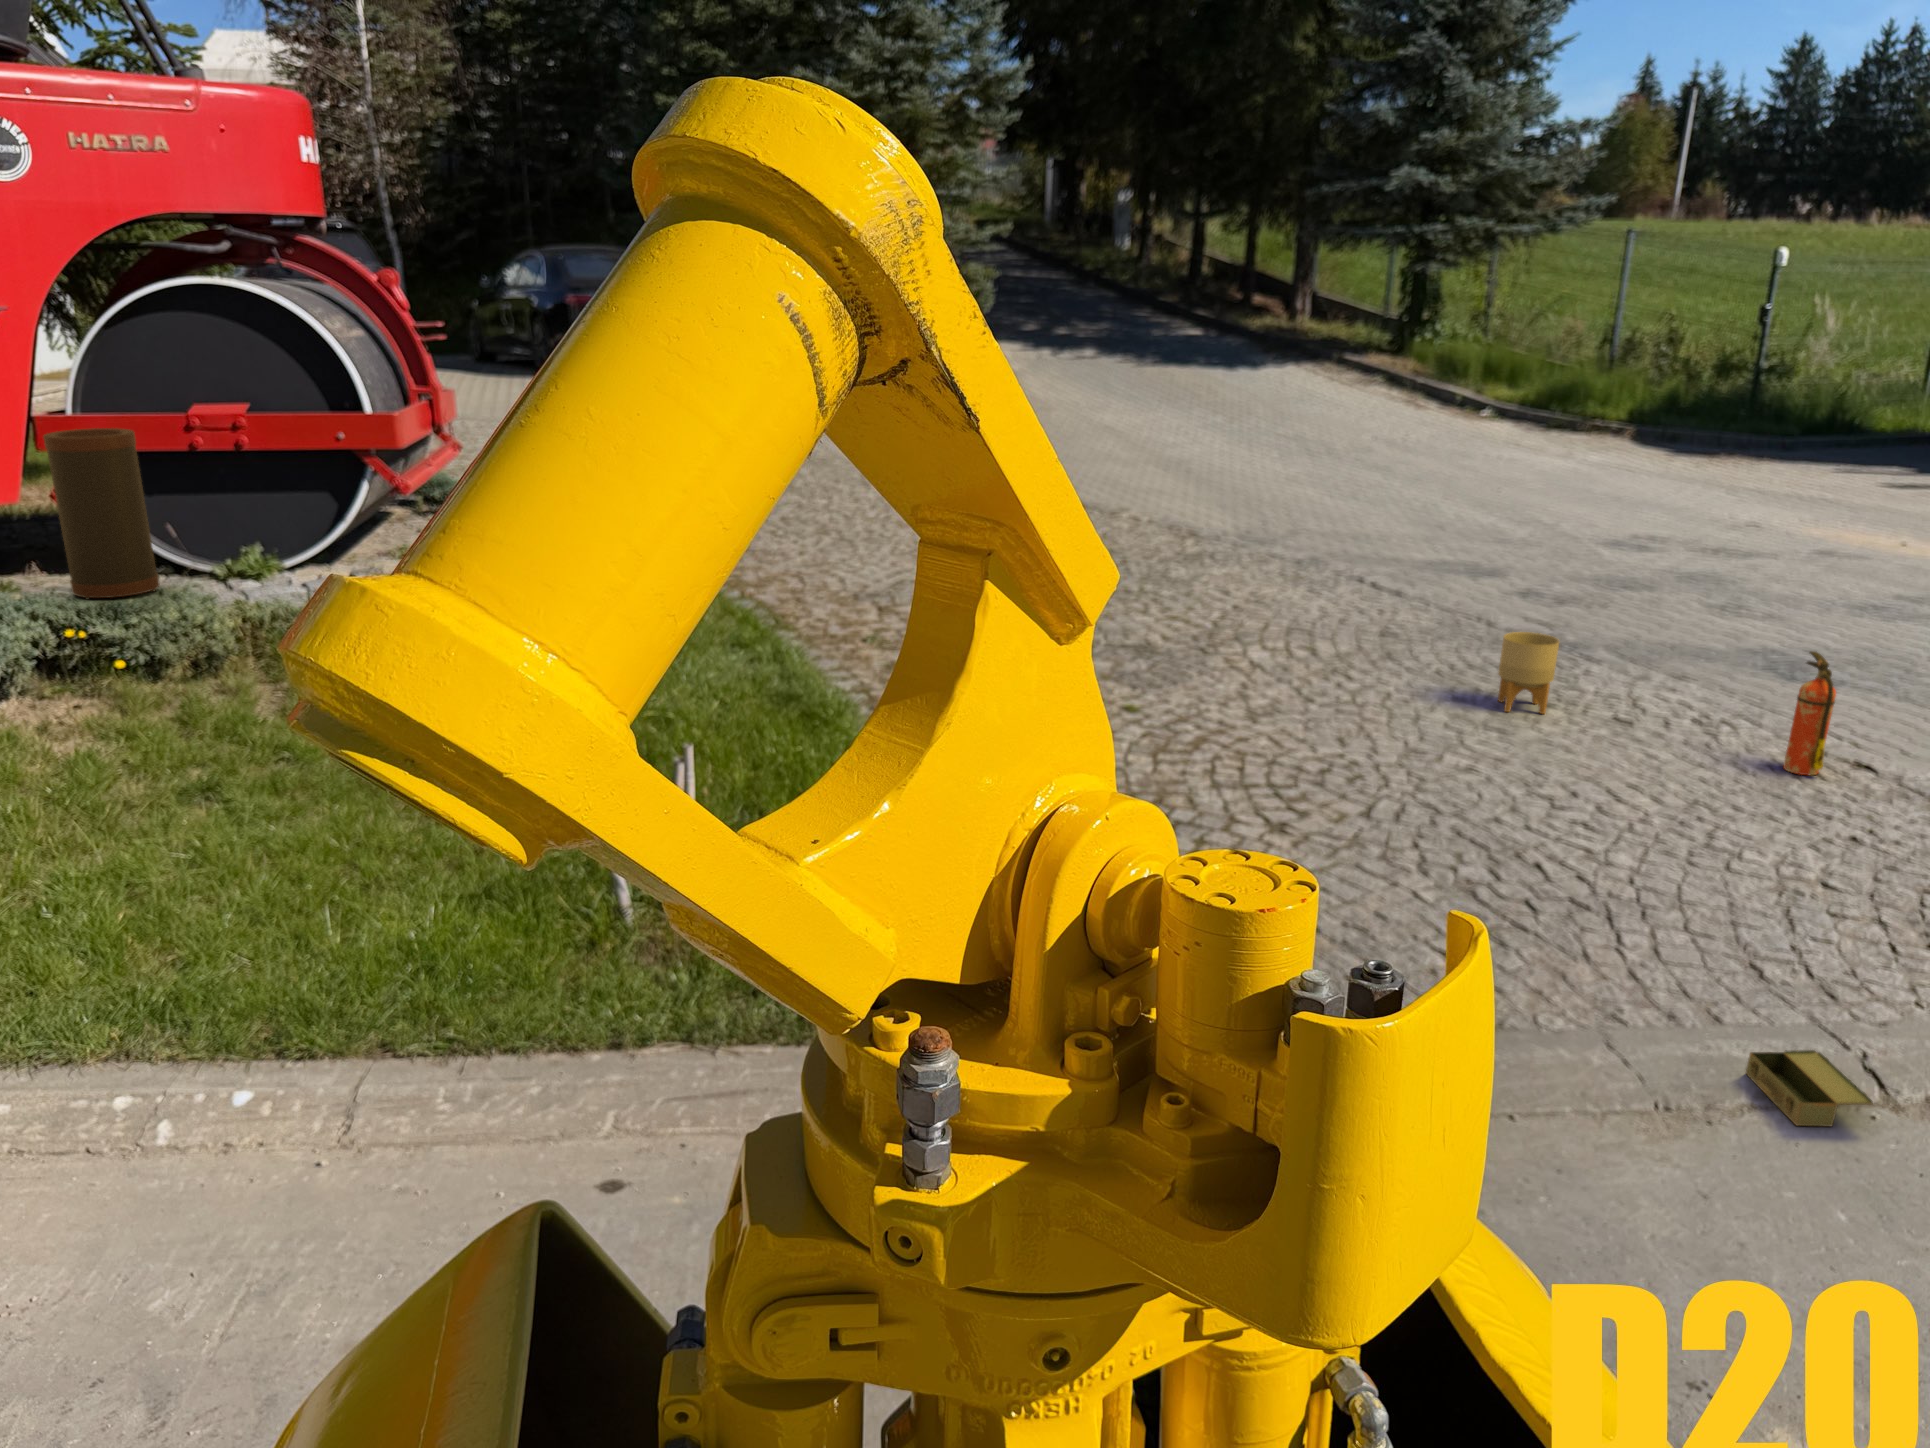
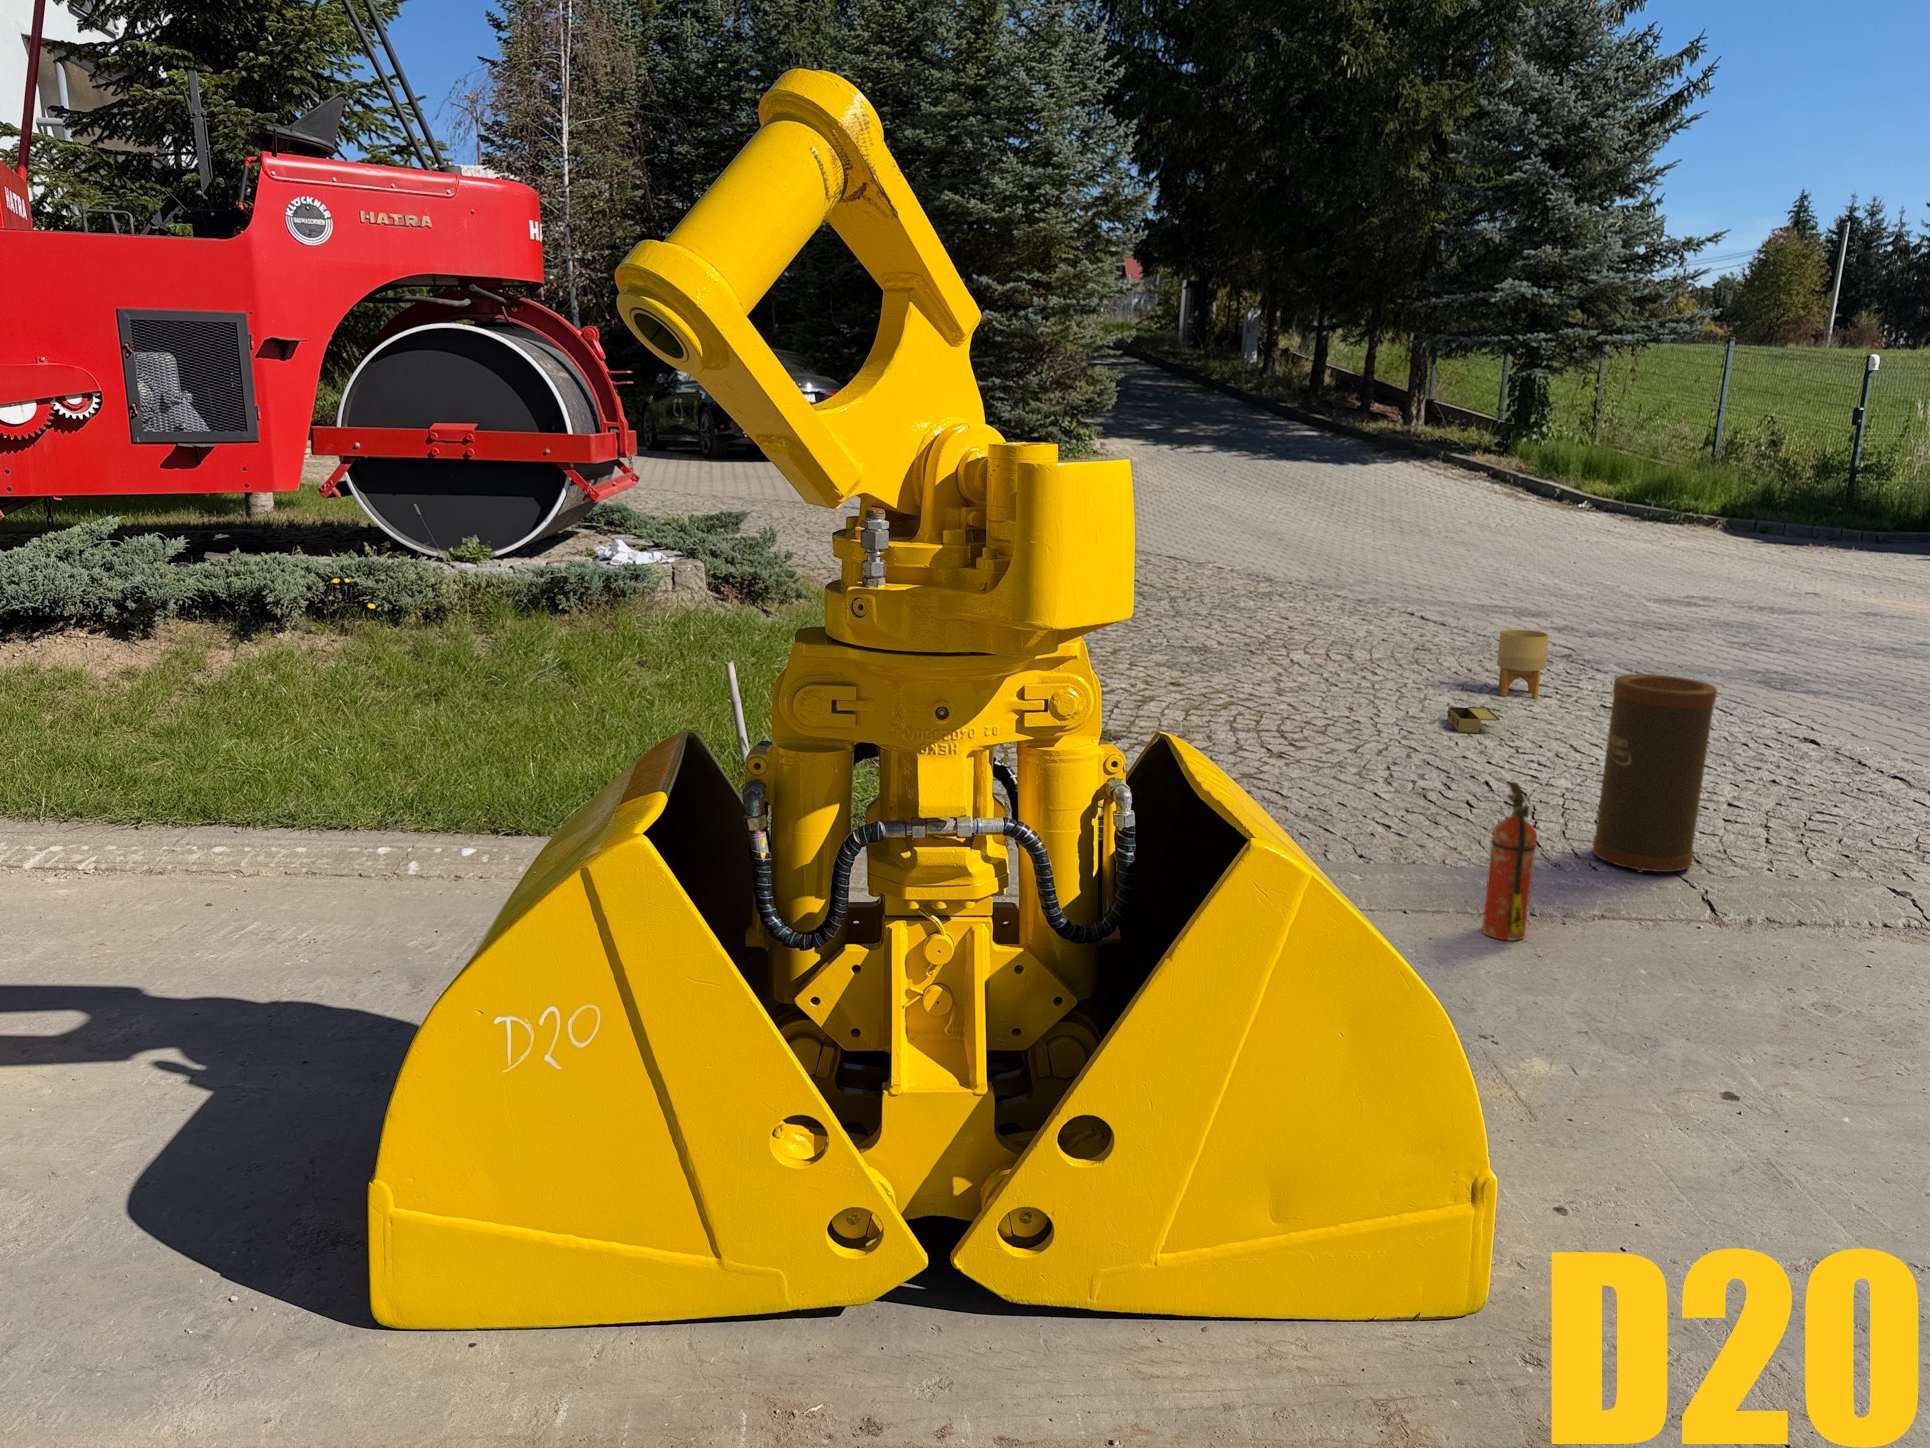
trash can: present [43,428,160,600] -> present [1592,674,1717,873]
fire extinguisher: present [1783,651,1836,775] -> present [1482,782,1537,941]
toolbox: present [1746,1050,1873,1126] -> present [1447,707,1500,733]

